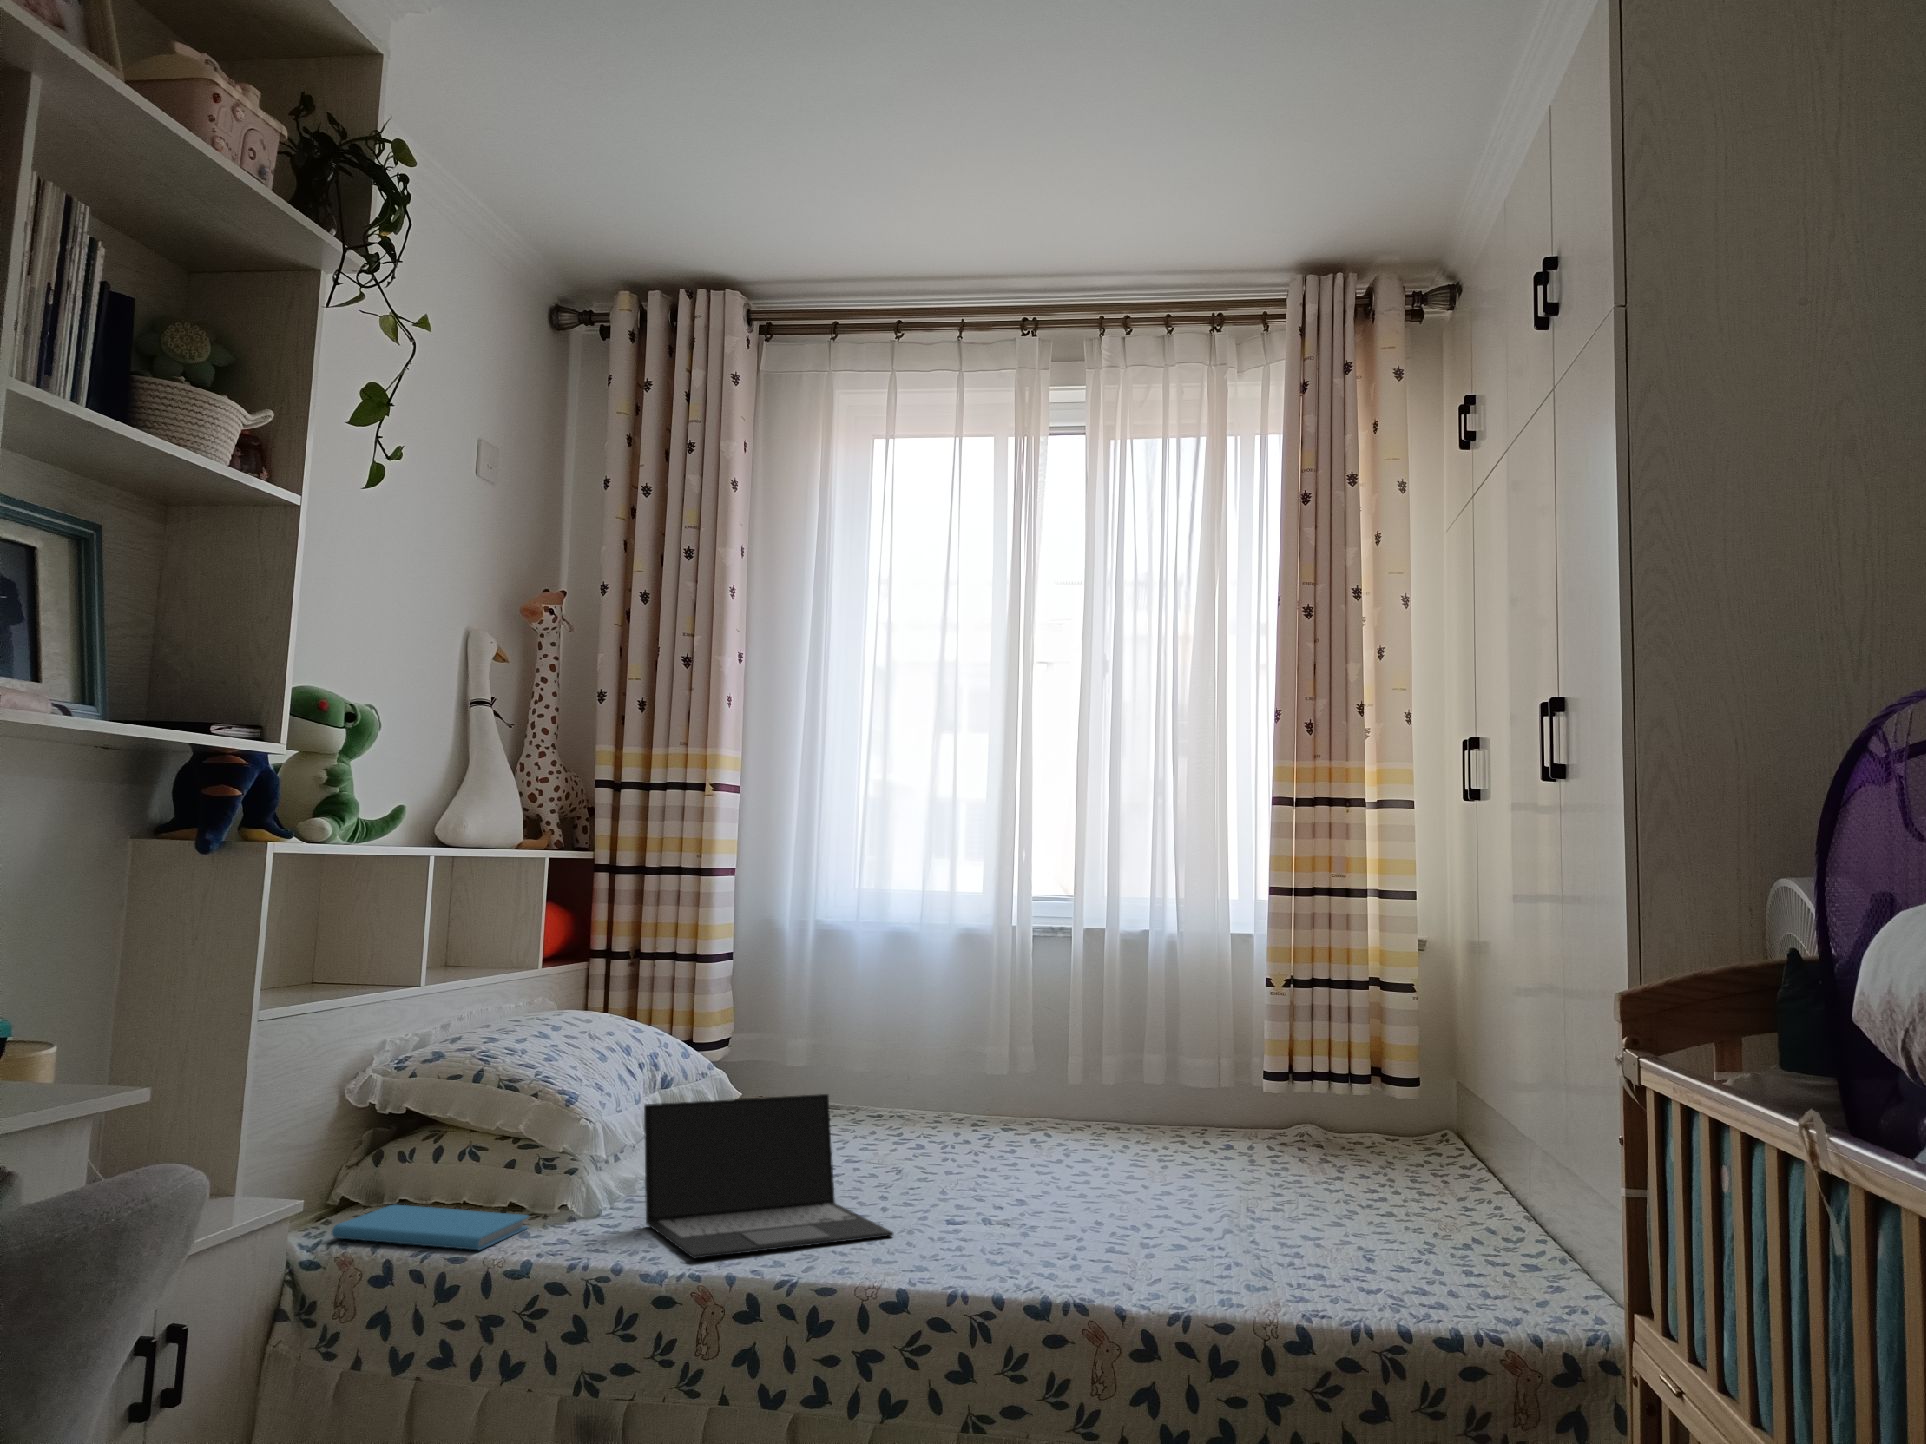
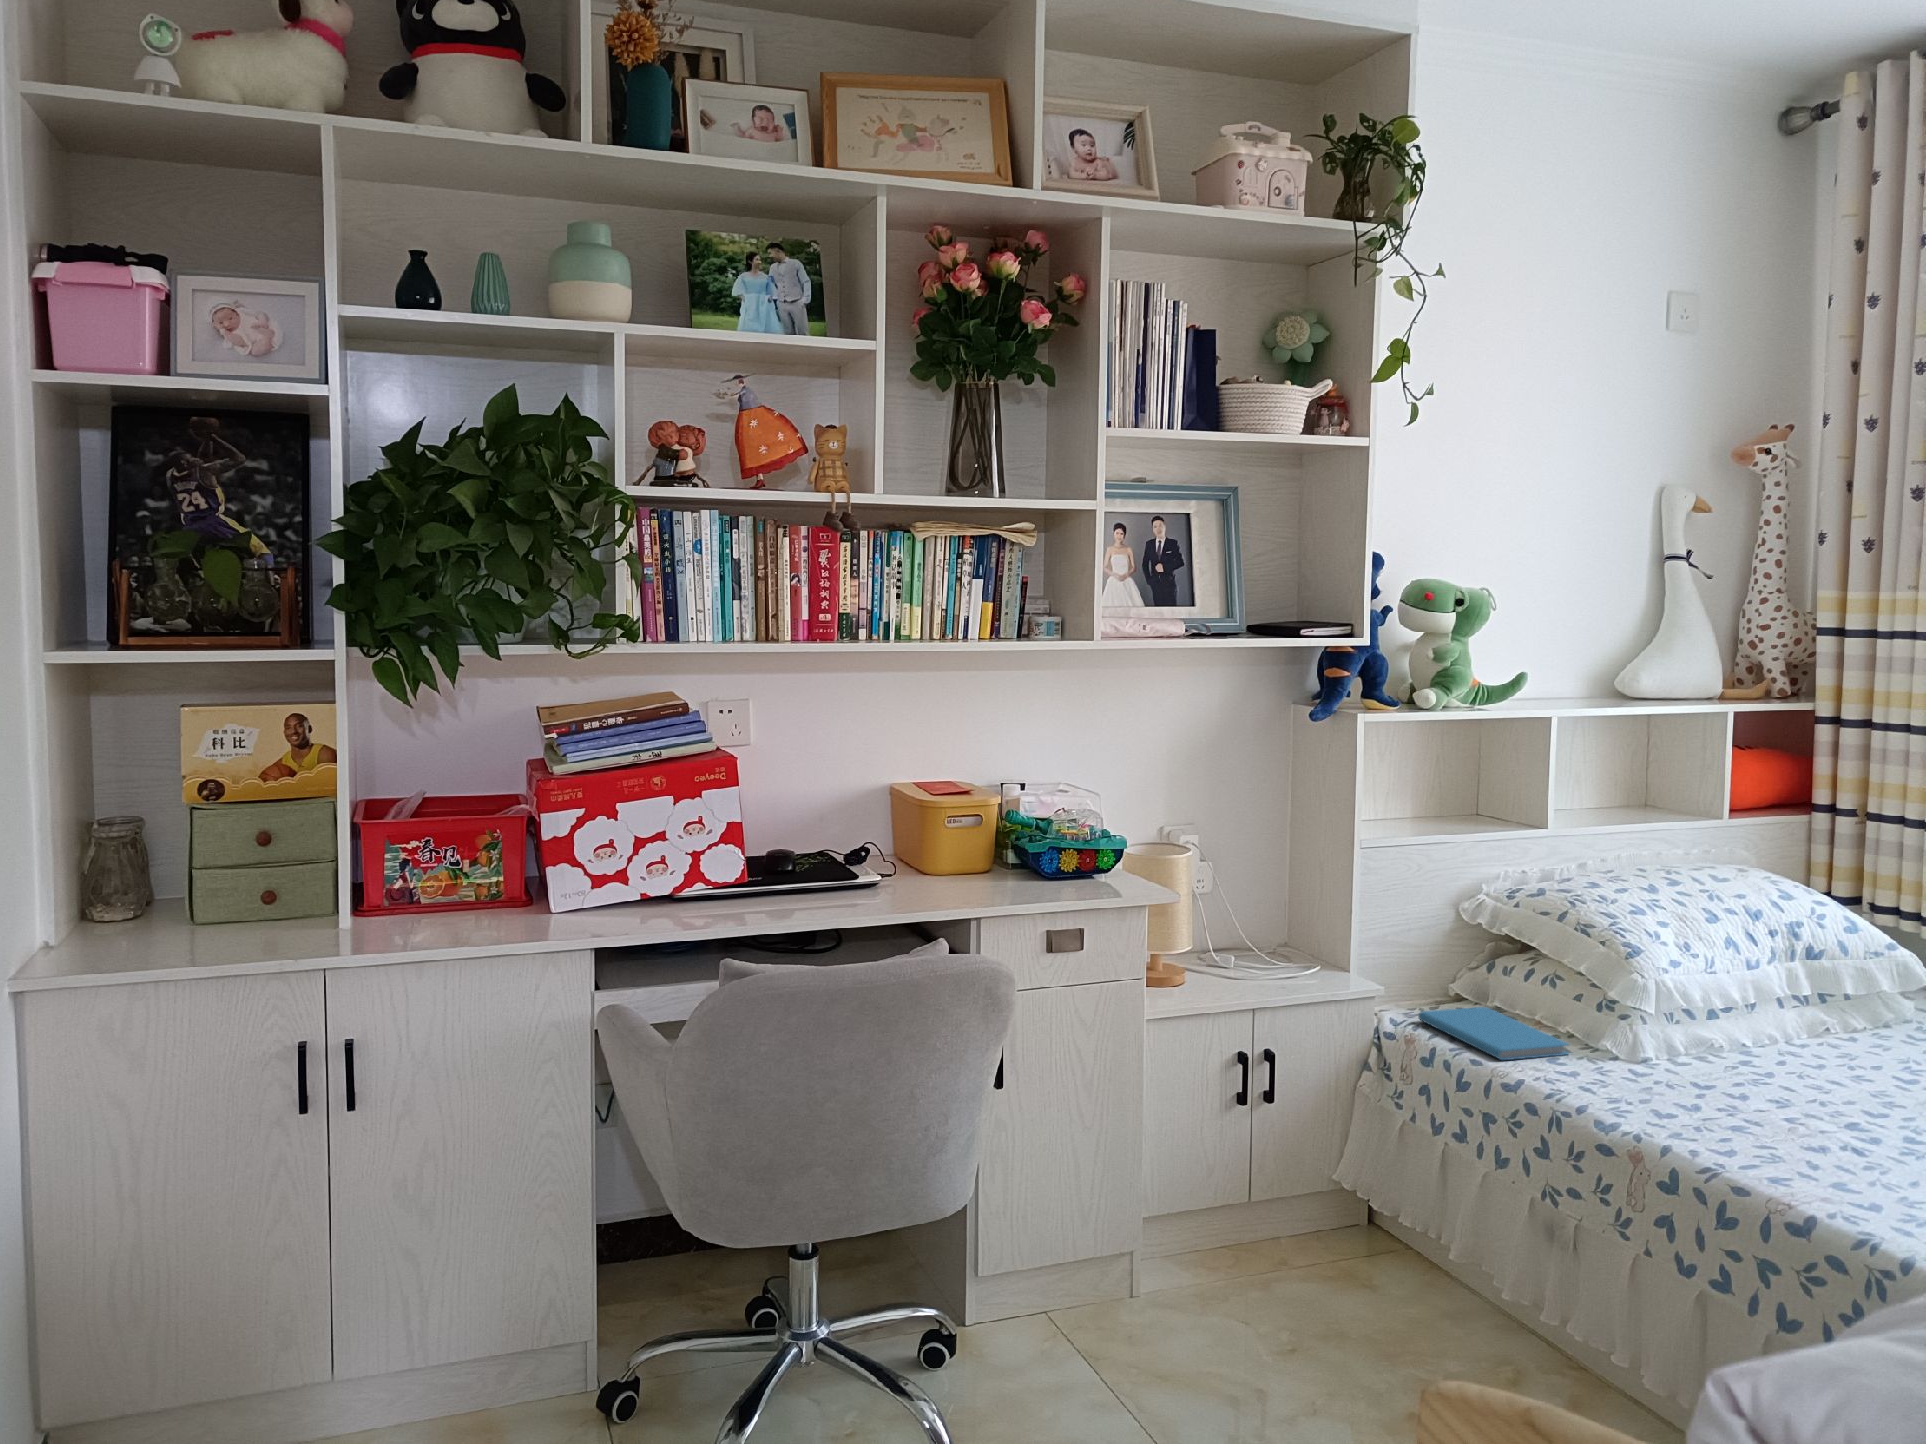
laptop: present [644,1094,893,1259] -> none [1652,972,1906,1170]

